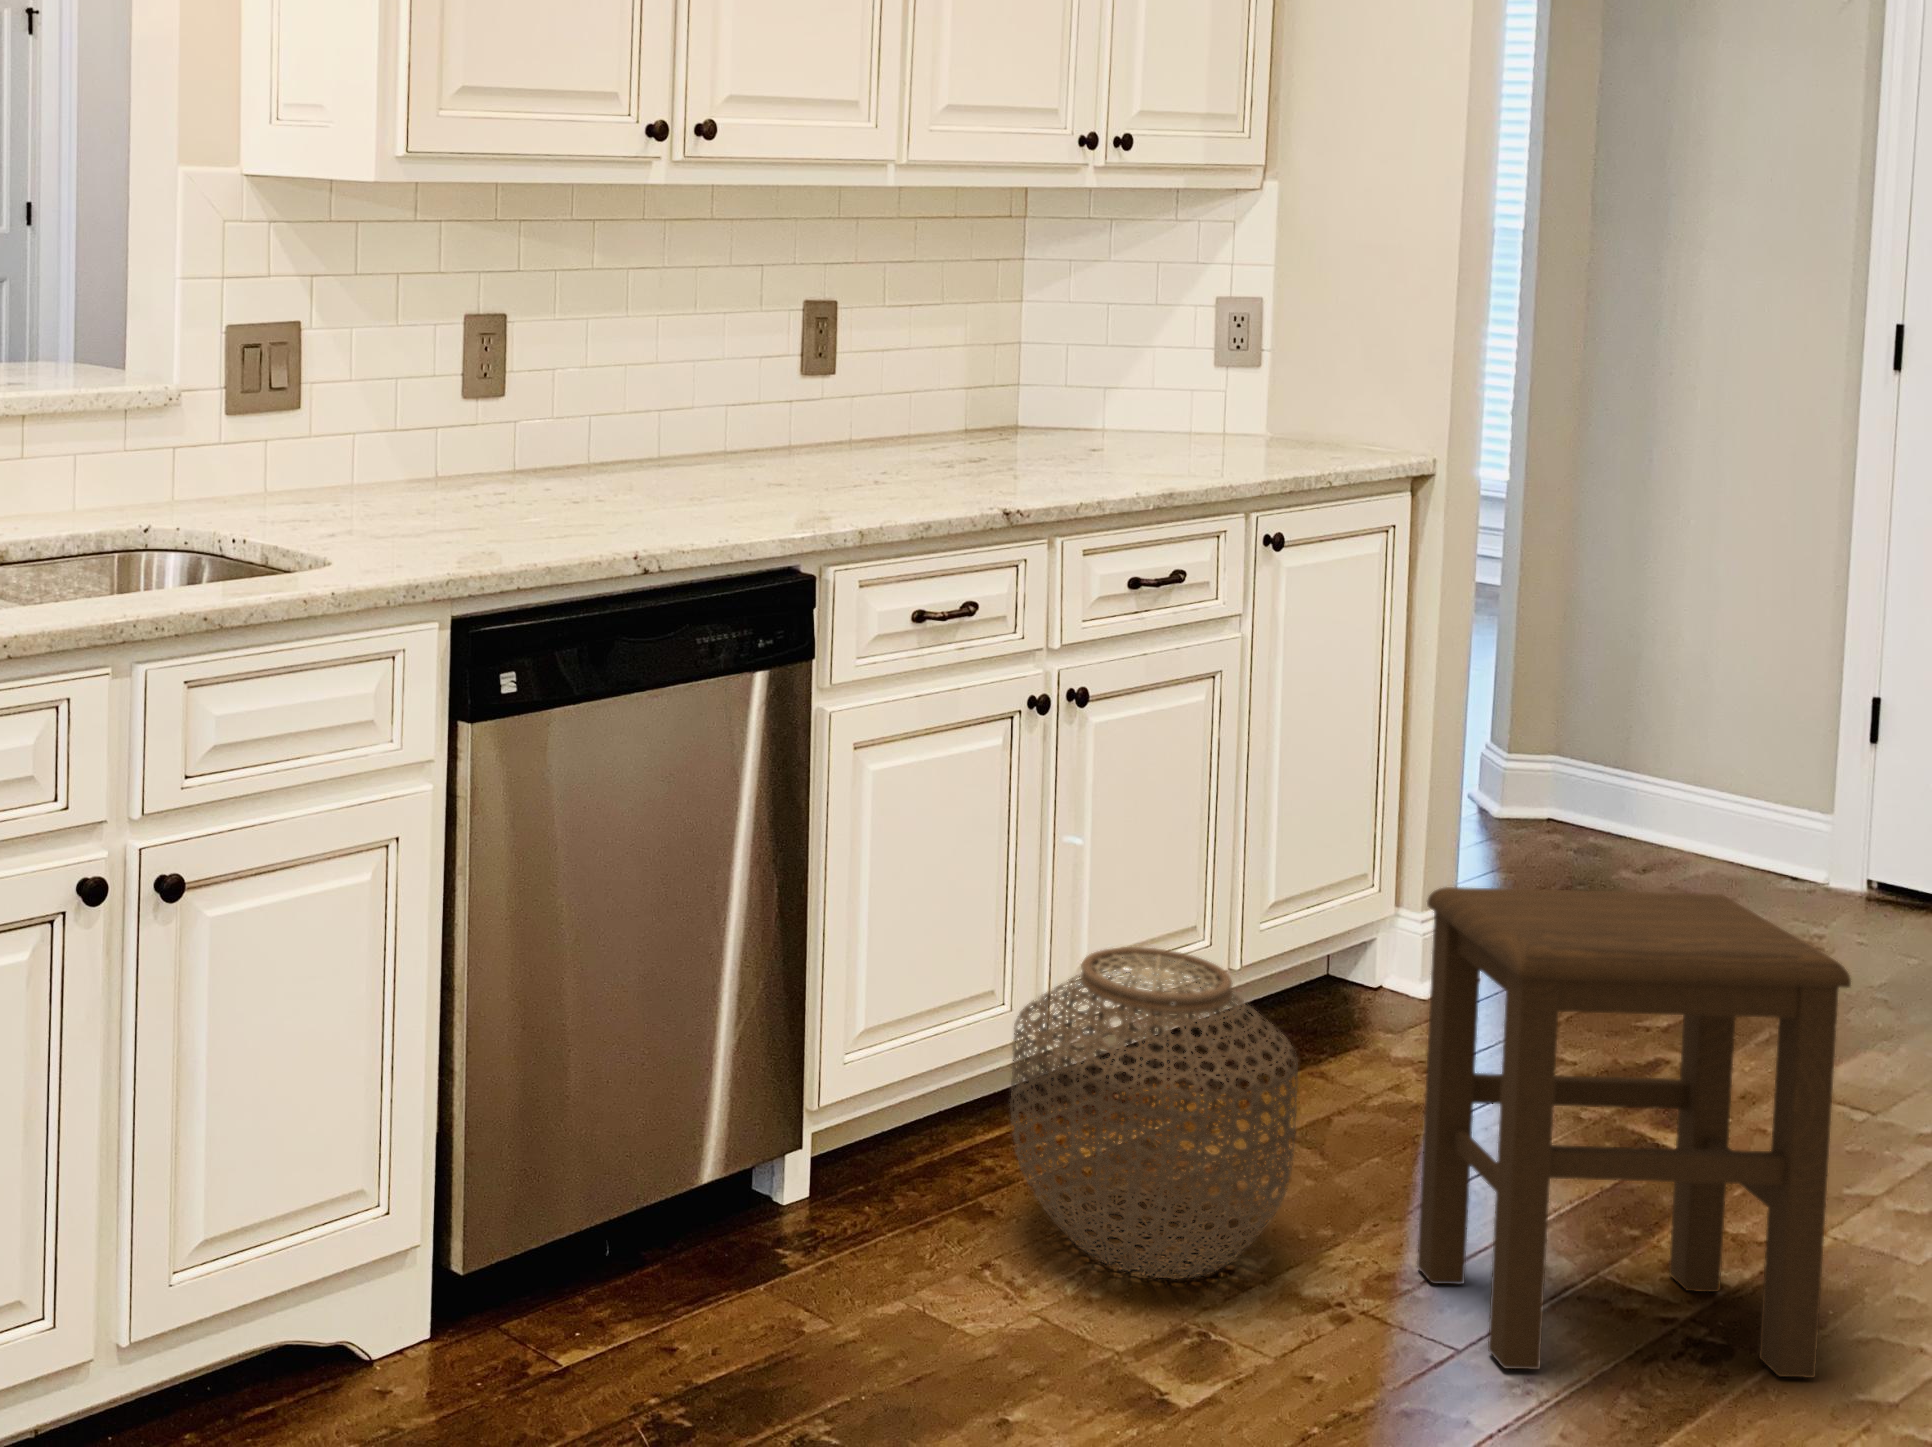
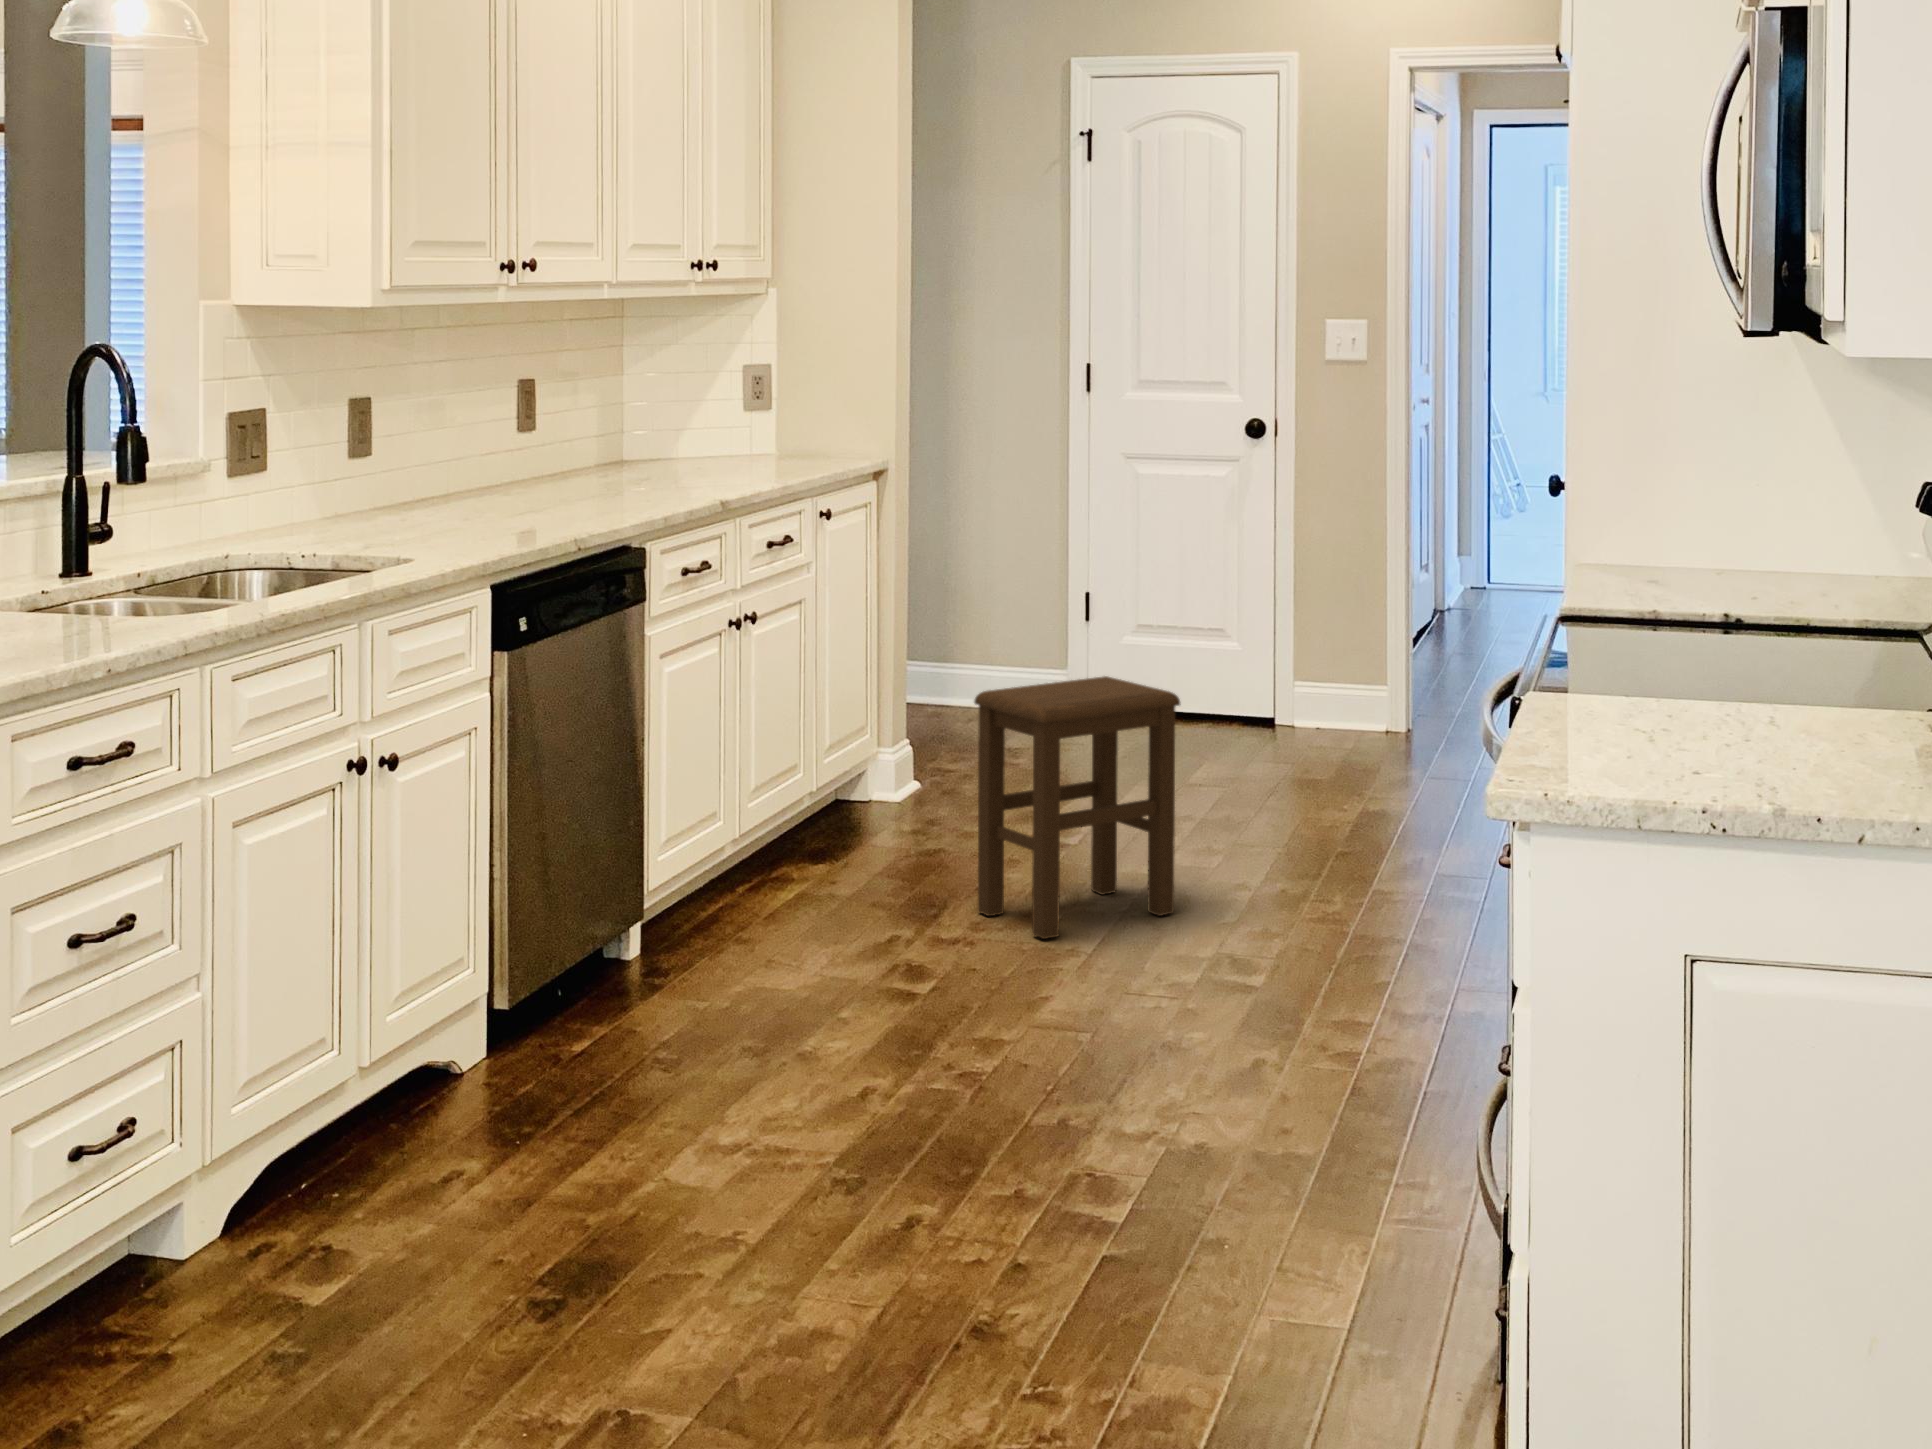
woven basket: present [1011,947,1298,1278] -> none [758,756,920,944]

